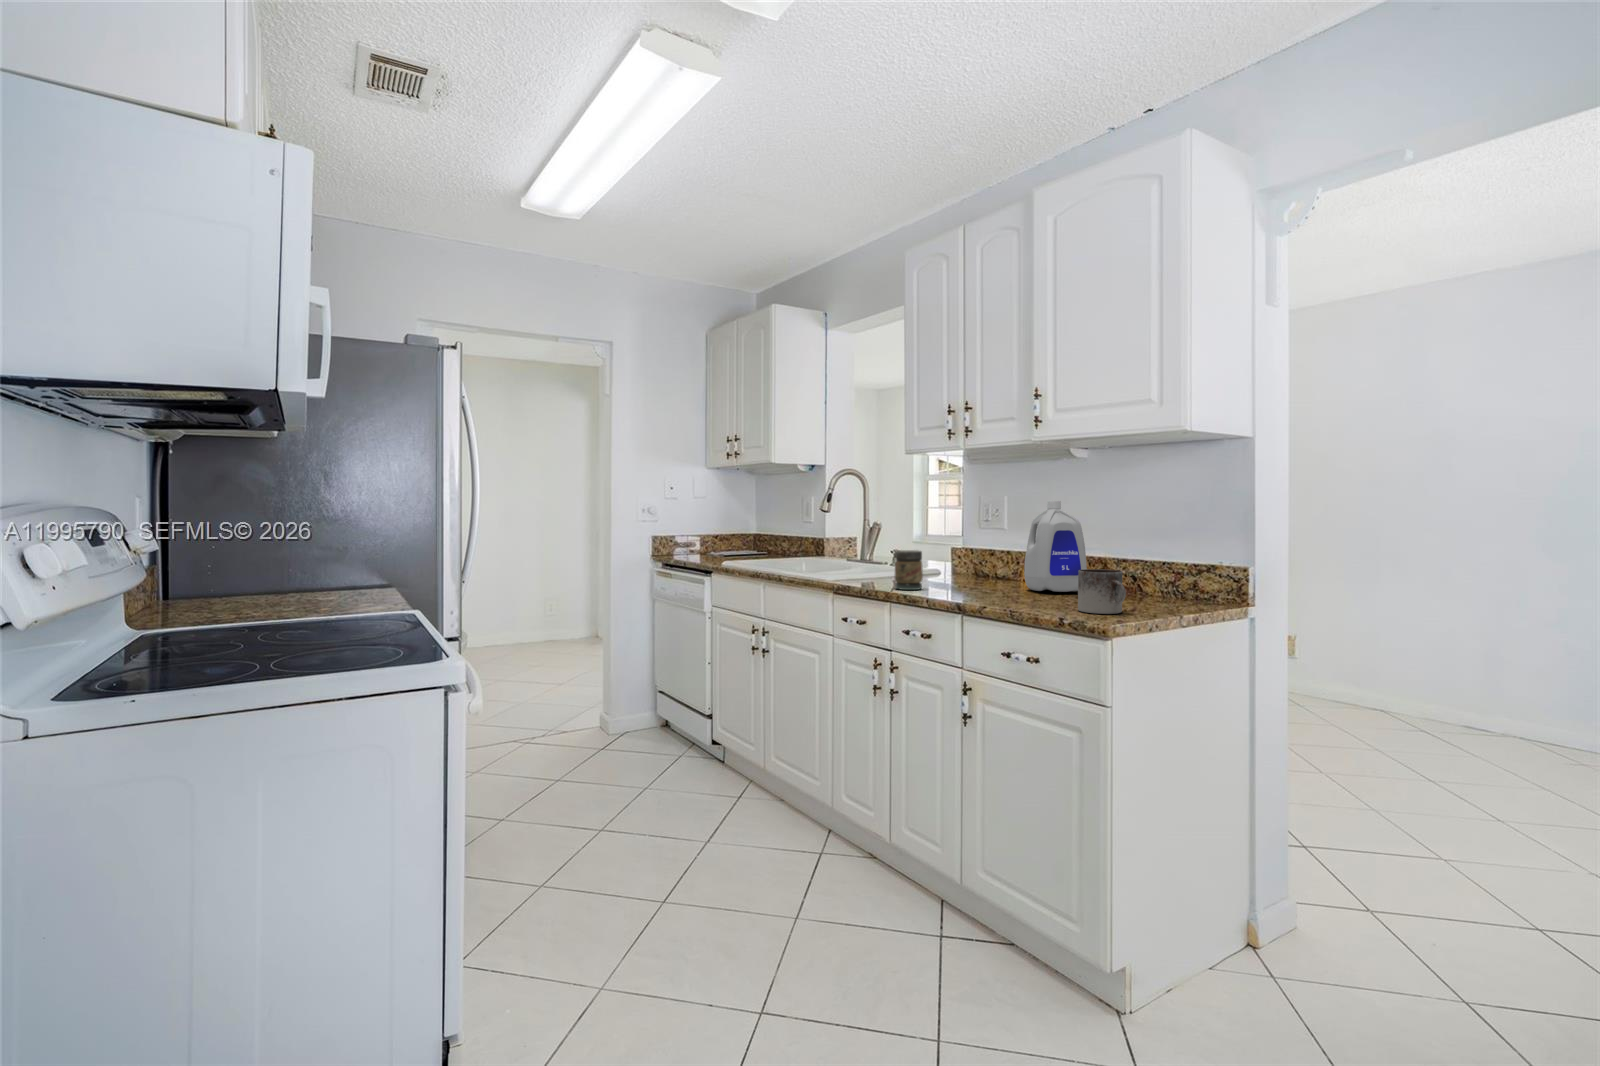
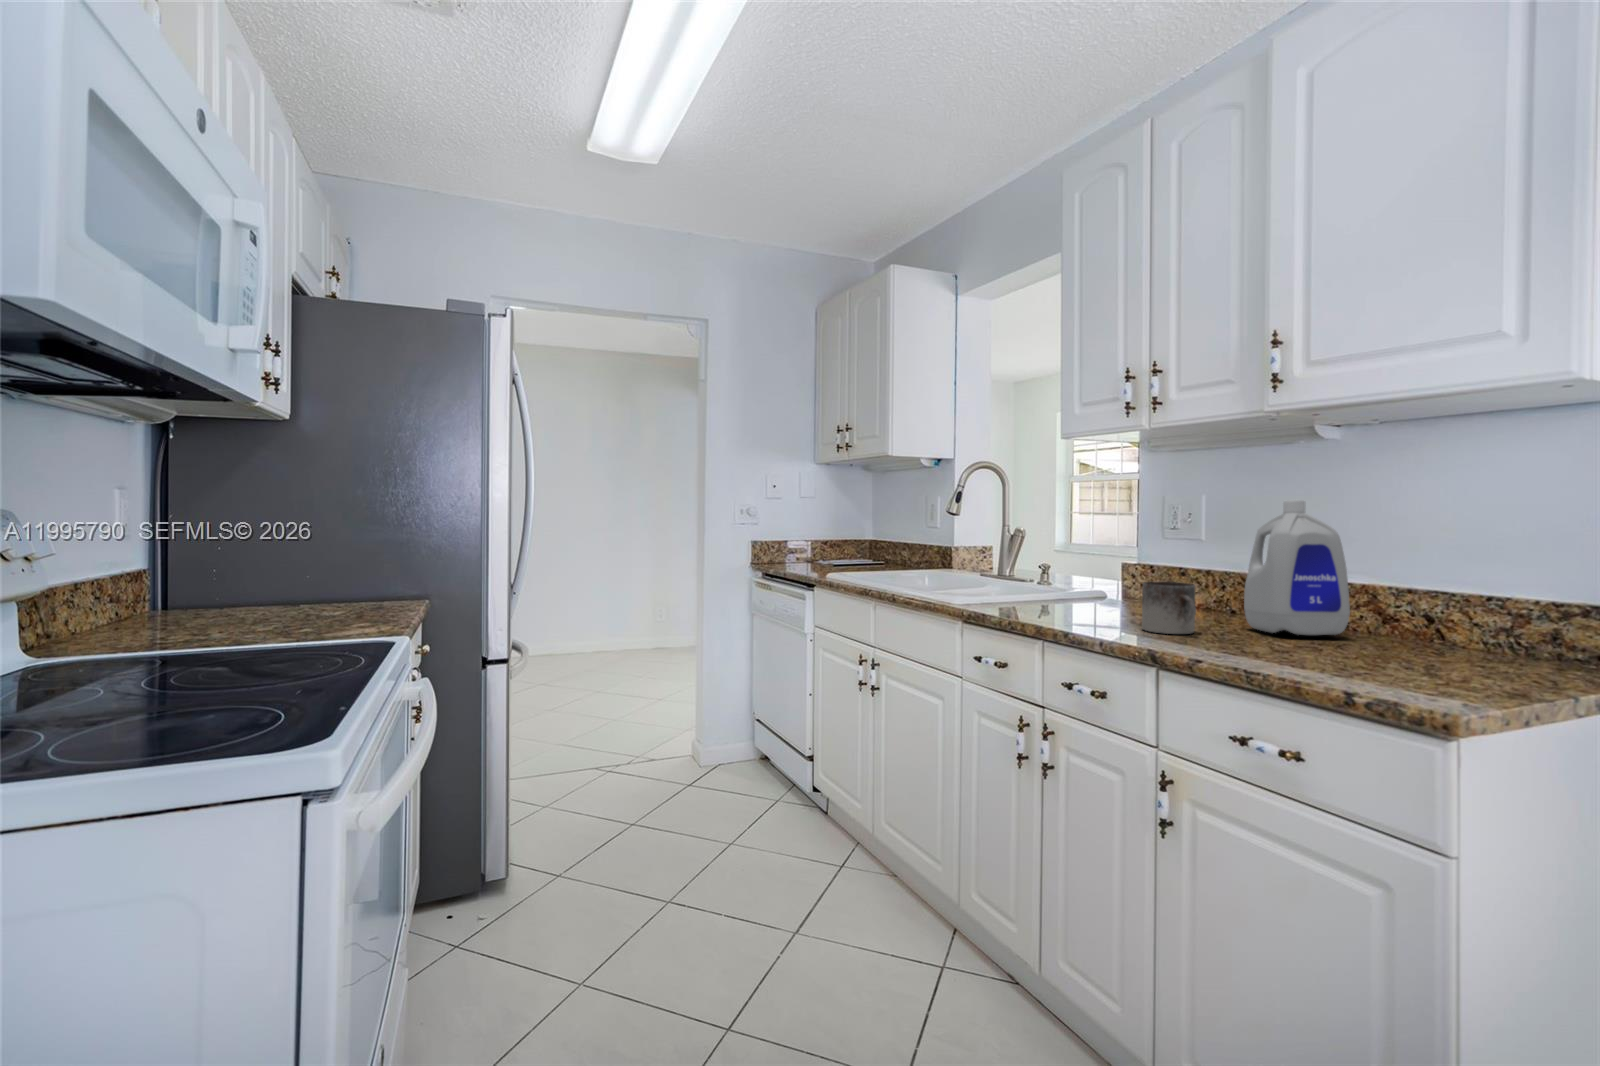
jar: present [895,550,923,590] -> none [1049,568,1090,624]
mug: present [1078,569,1126,614] -> present [1142,582,1196,634]

